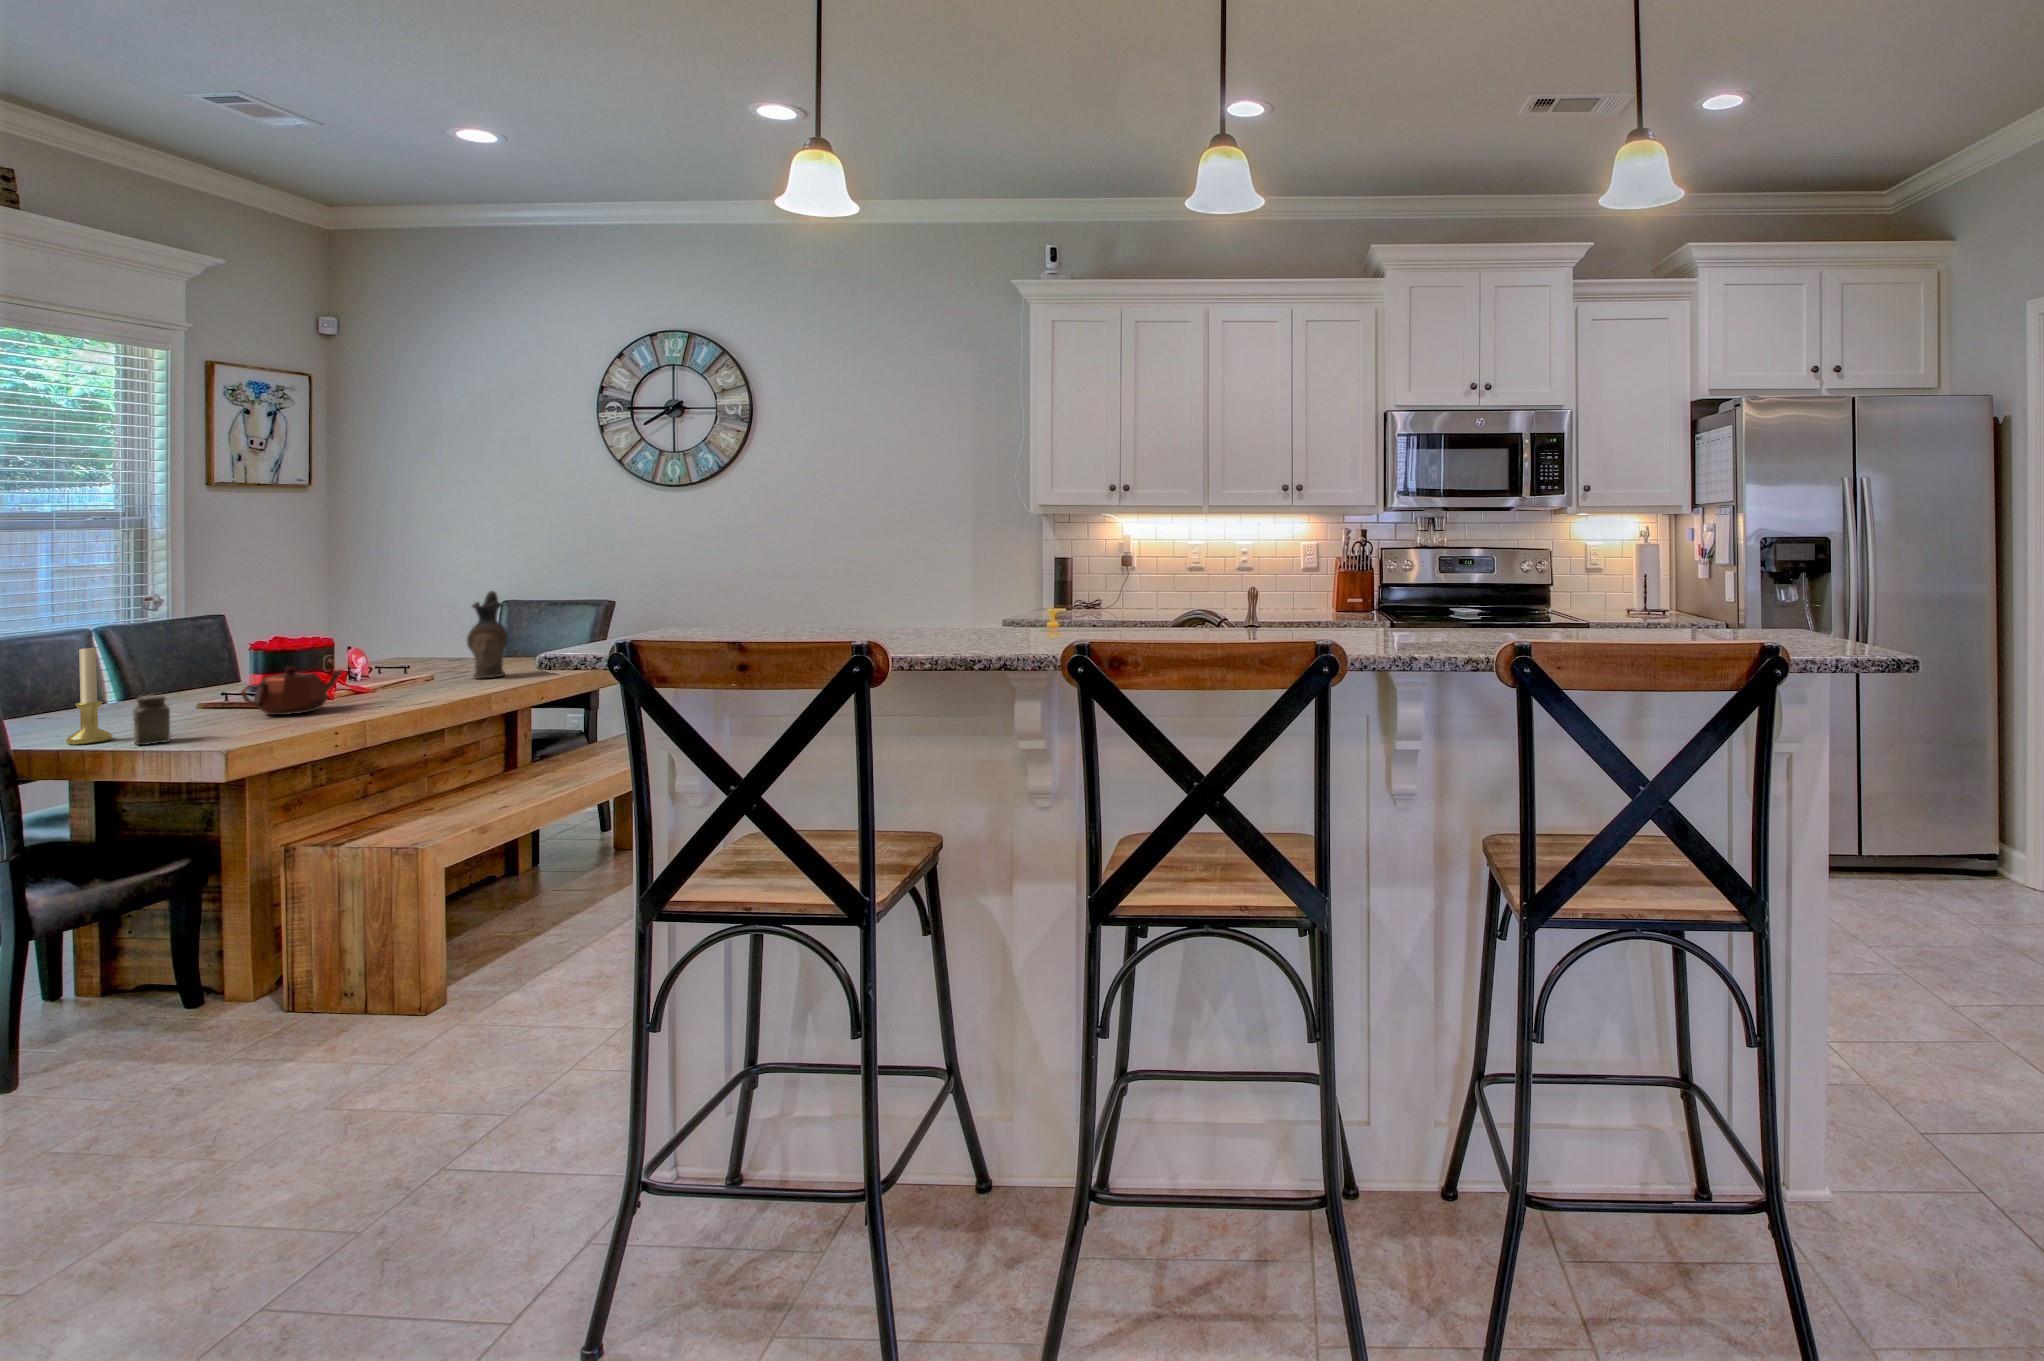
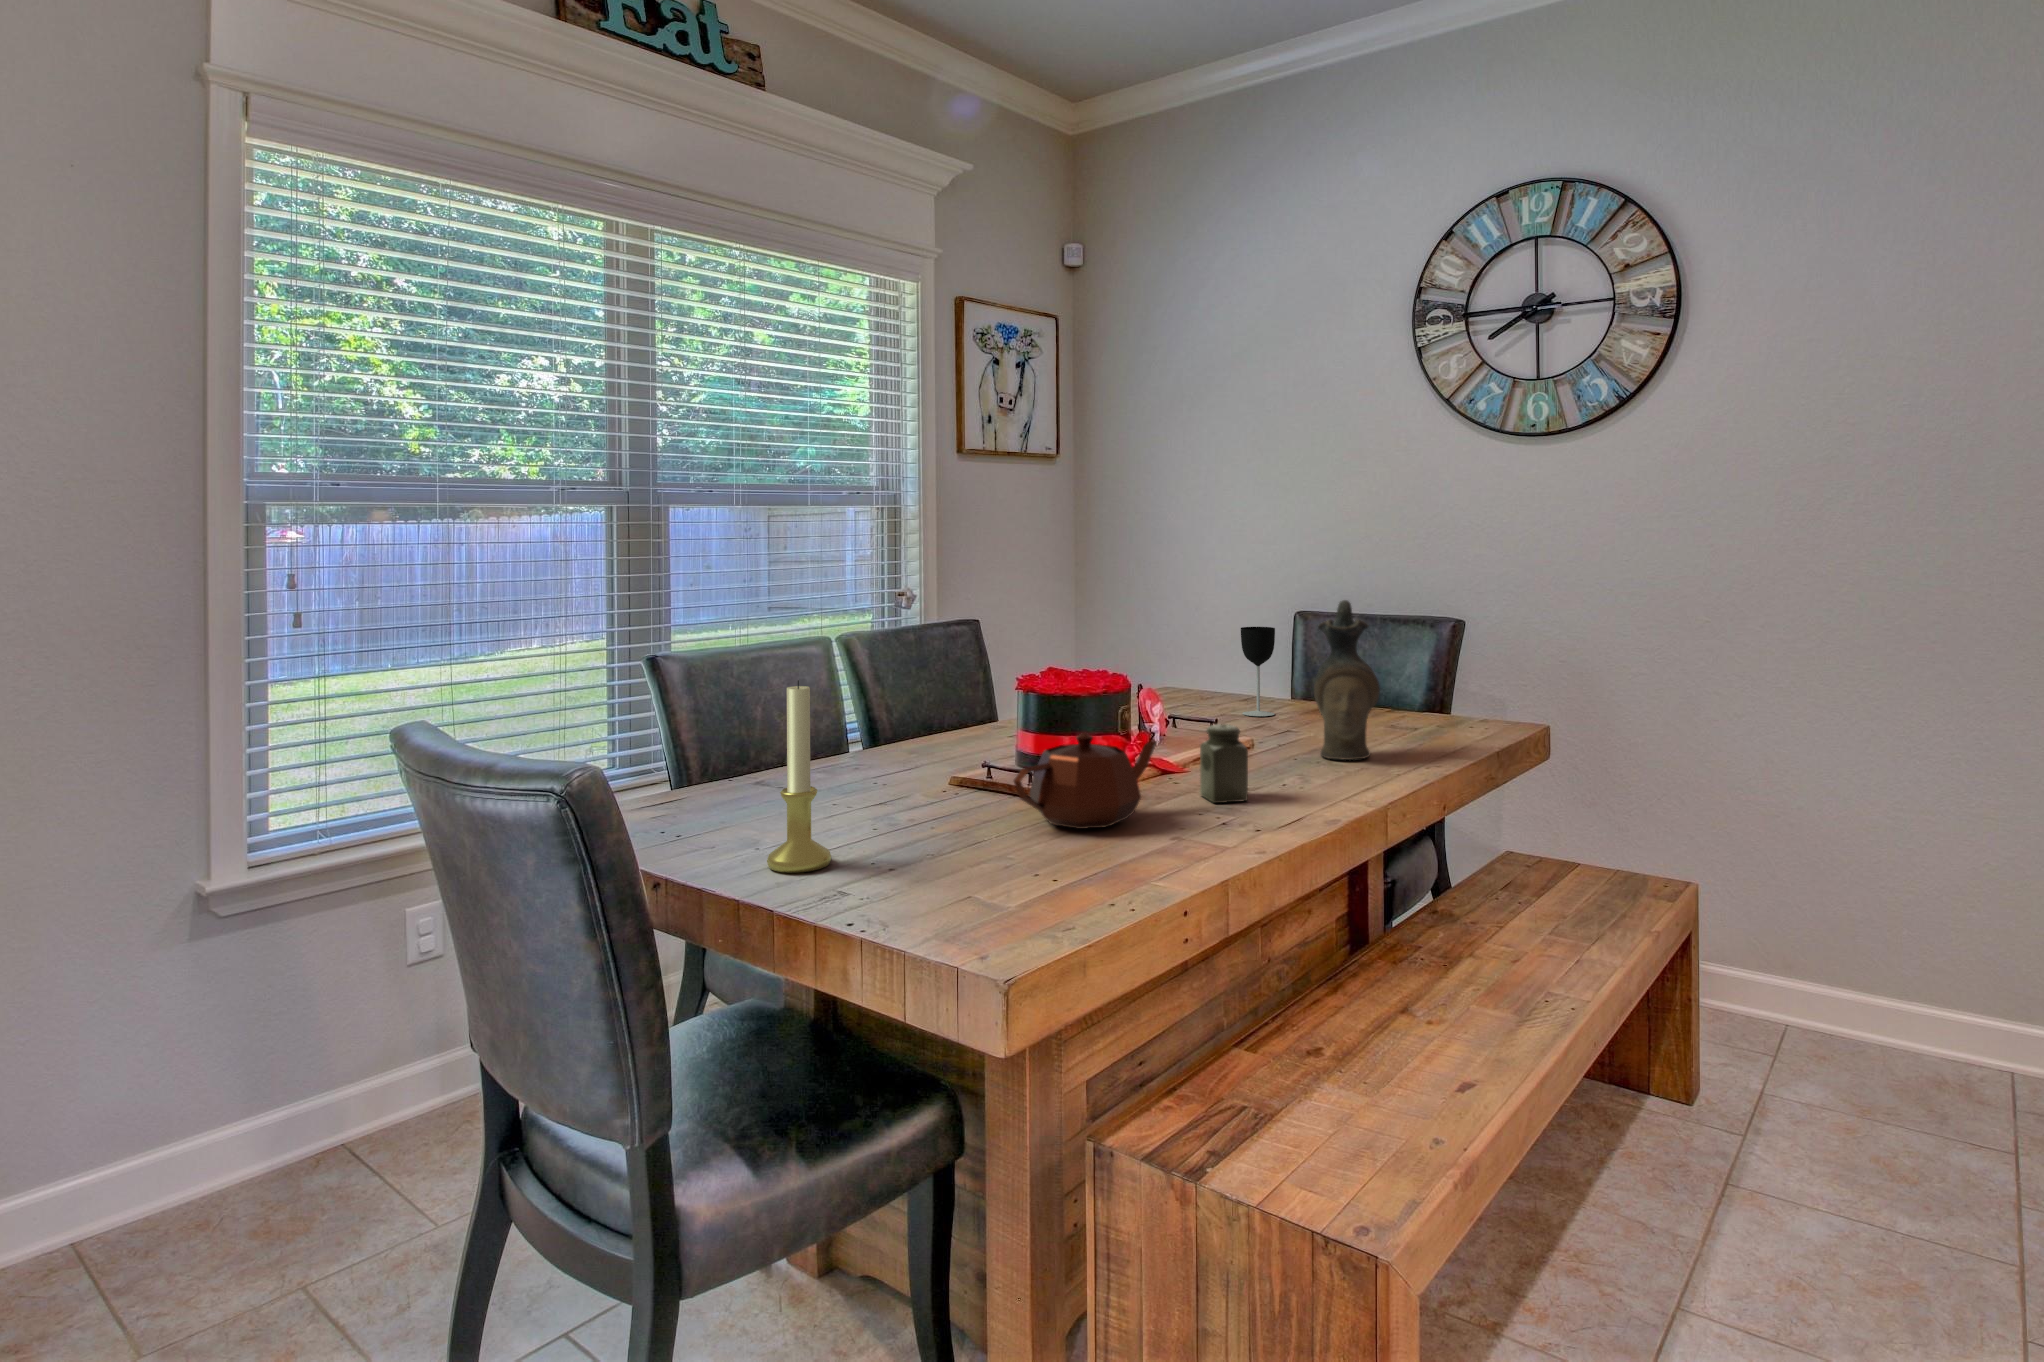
wine glass: none [440,609,465,664] -> present [1241,627,1275,716]
salt shaker: present [133,695,170,745] -> present [1200,724,1248,803]

